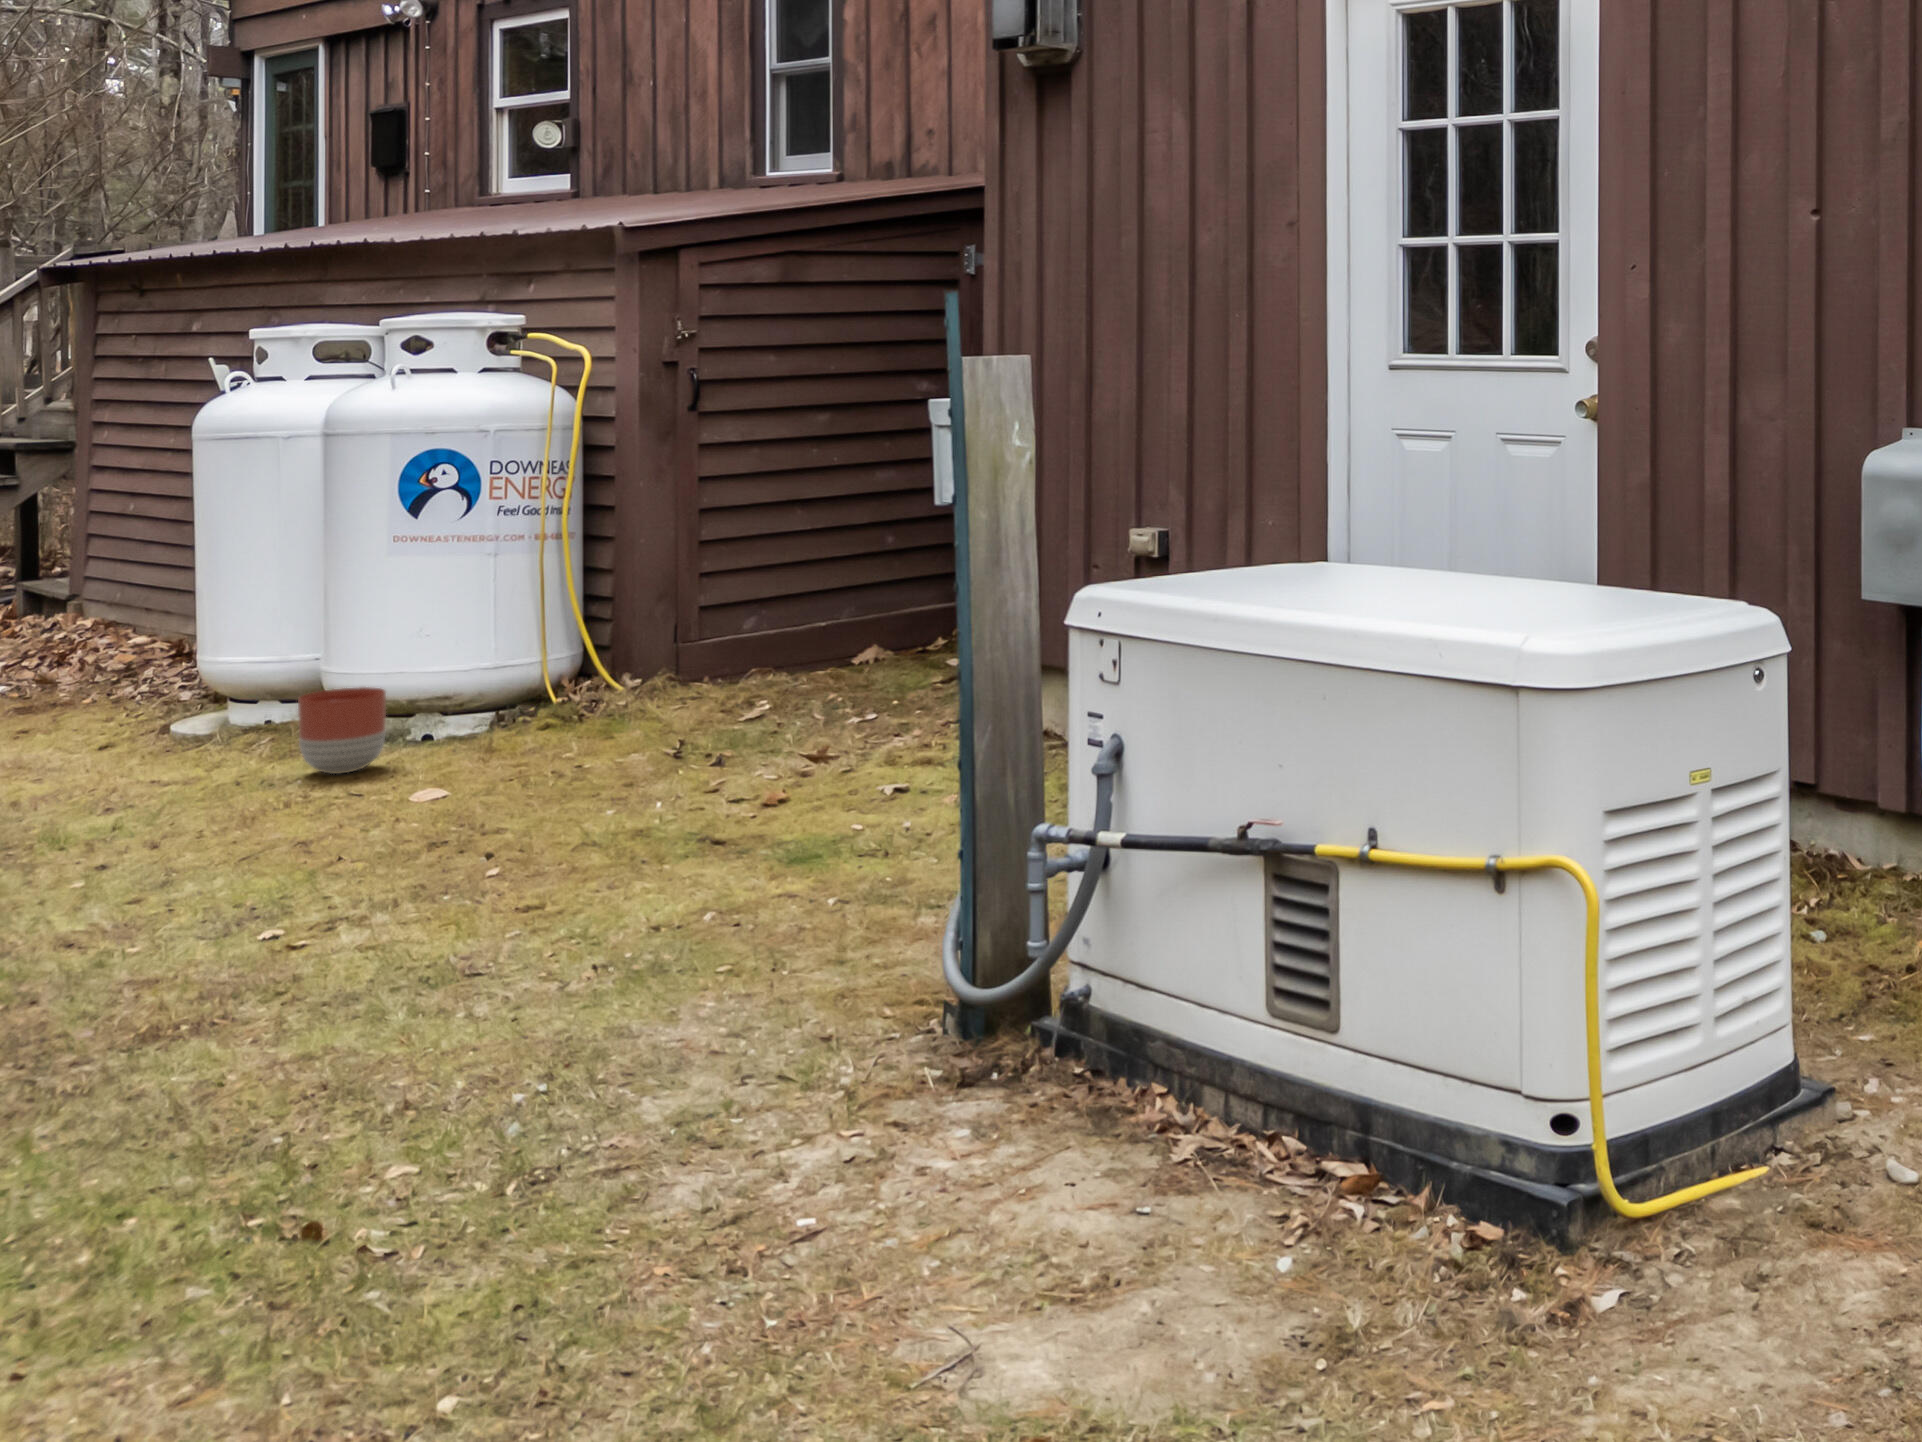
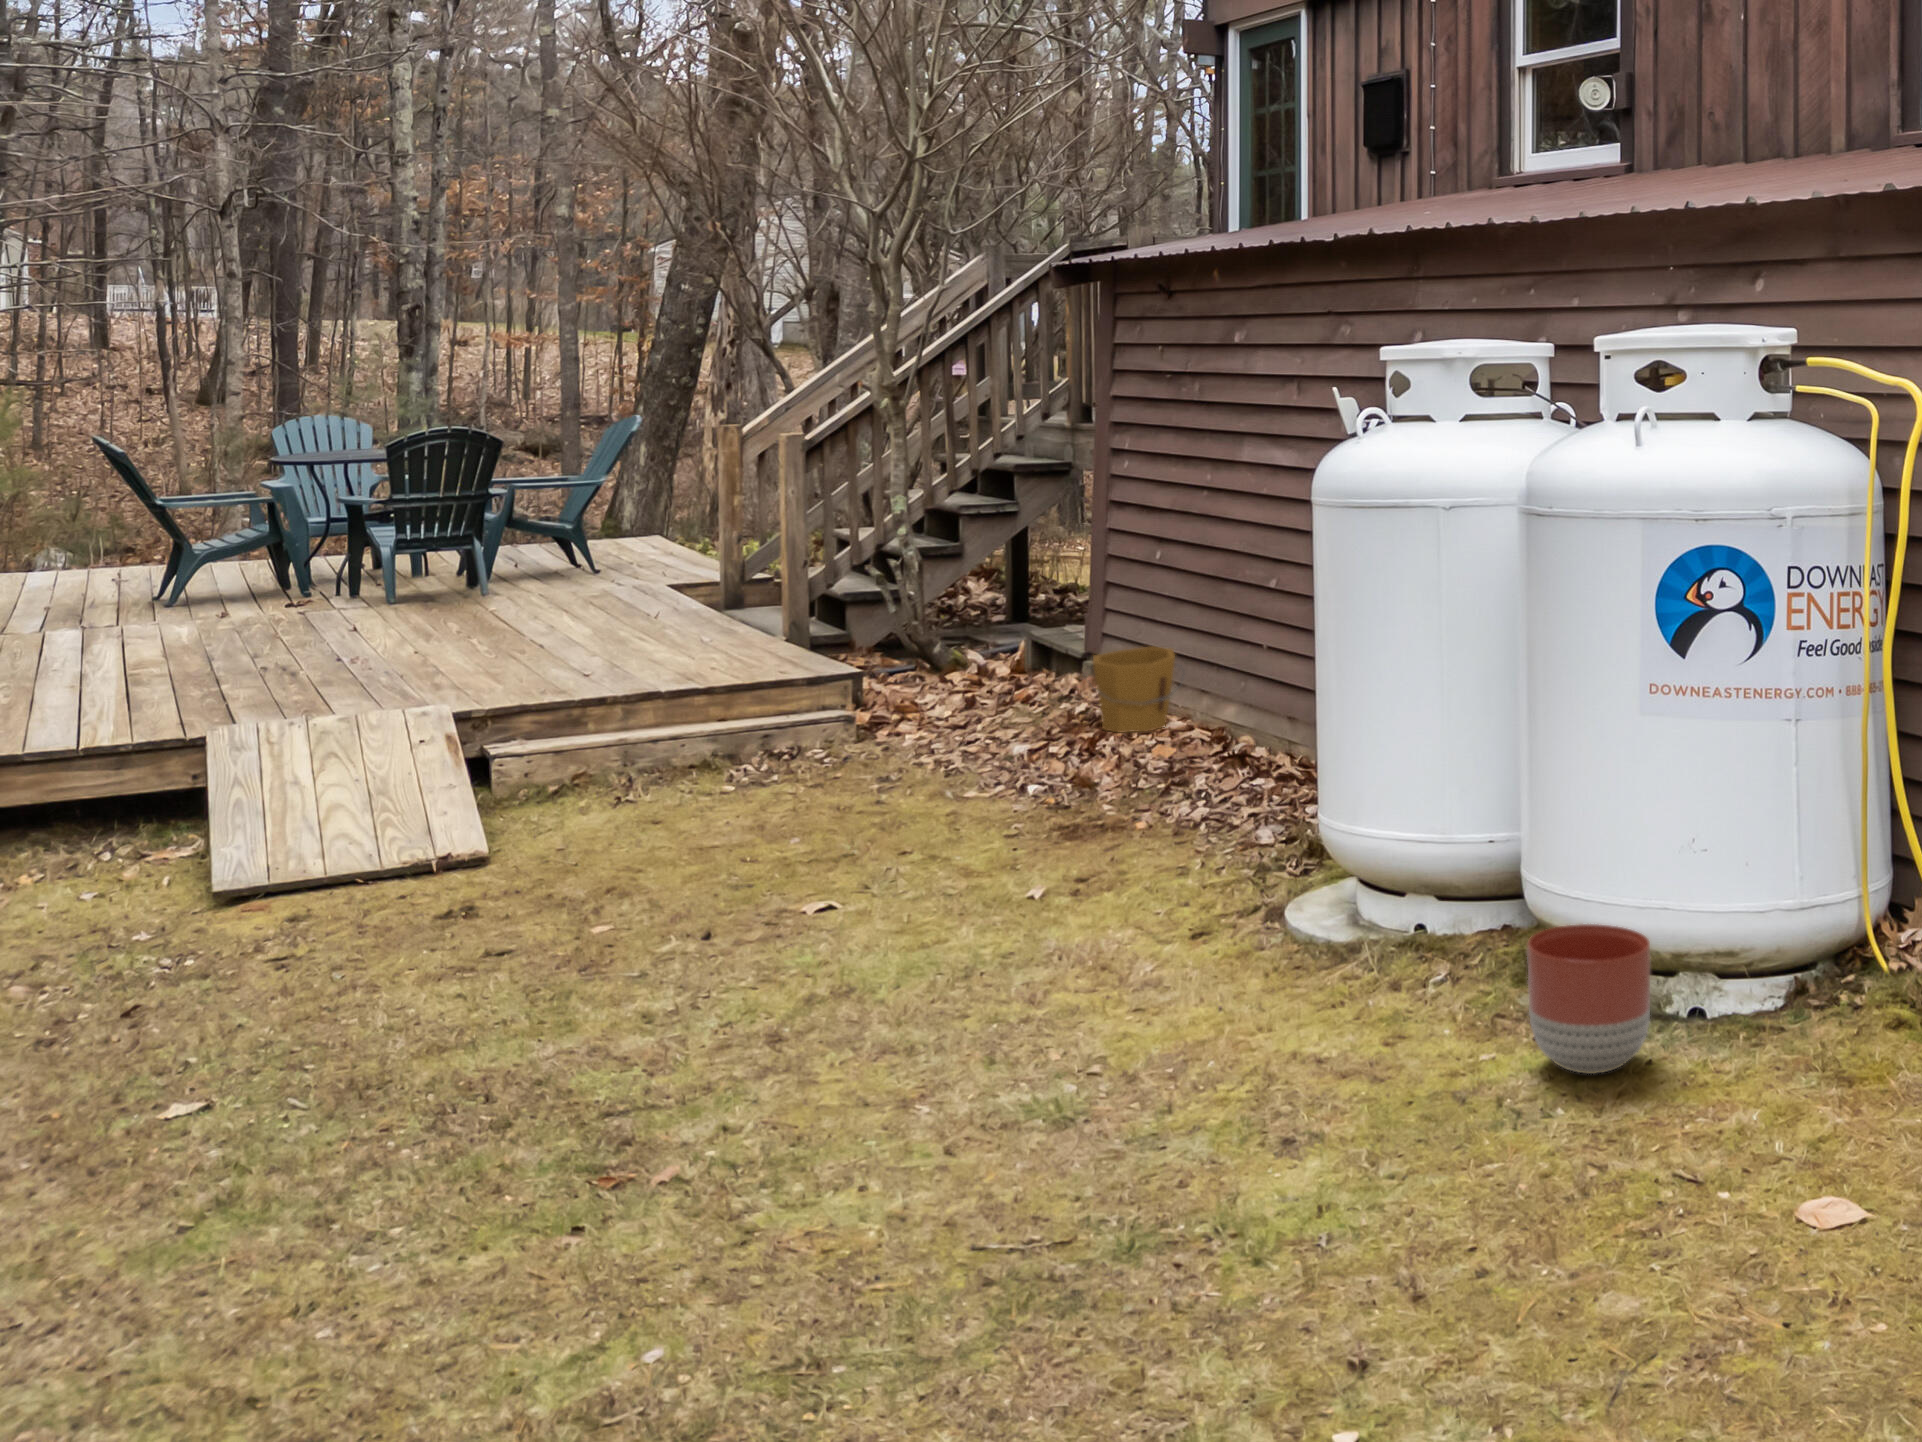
bucket: none [53,580,153,649] -> present [1090,646,1183,733]

